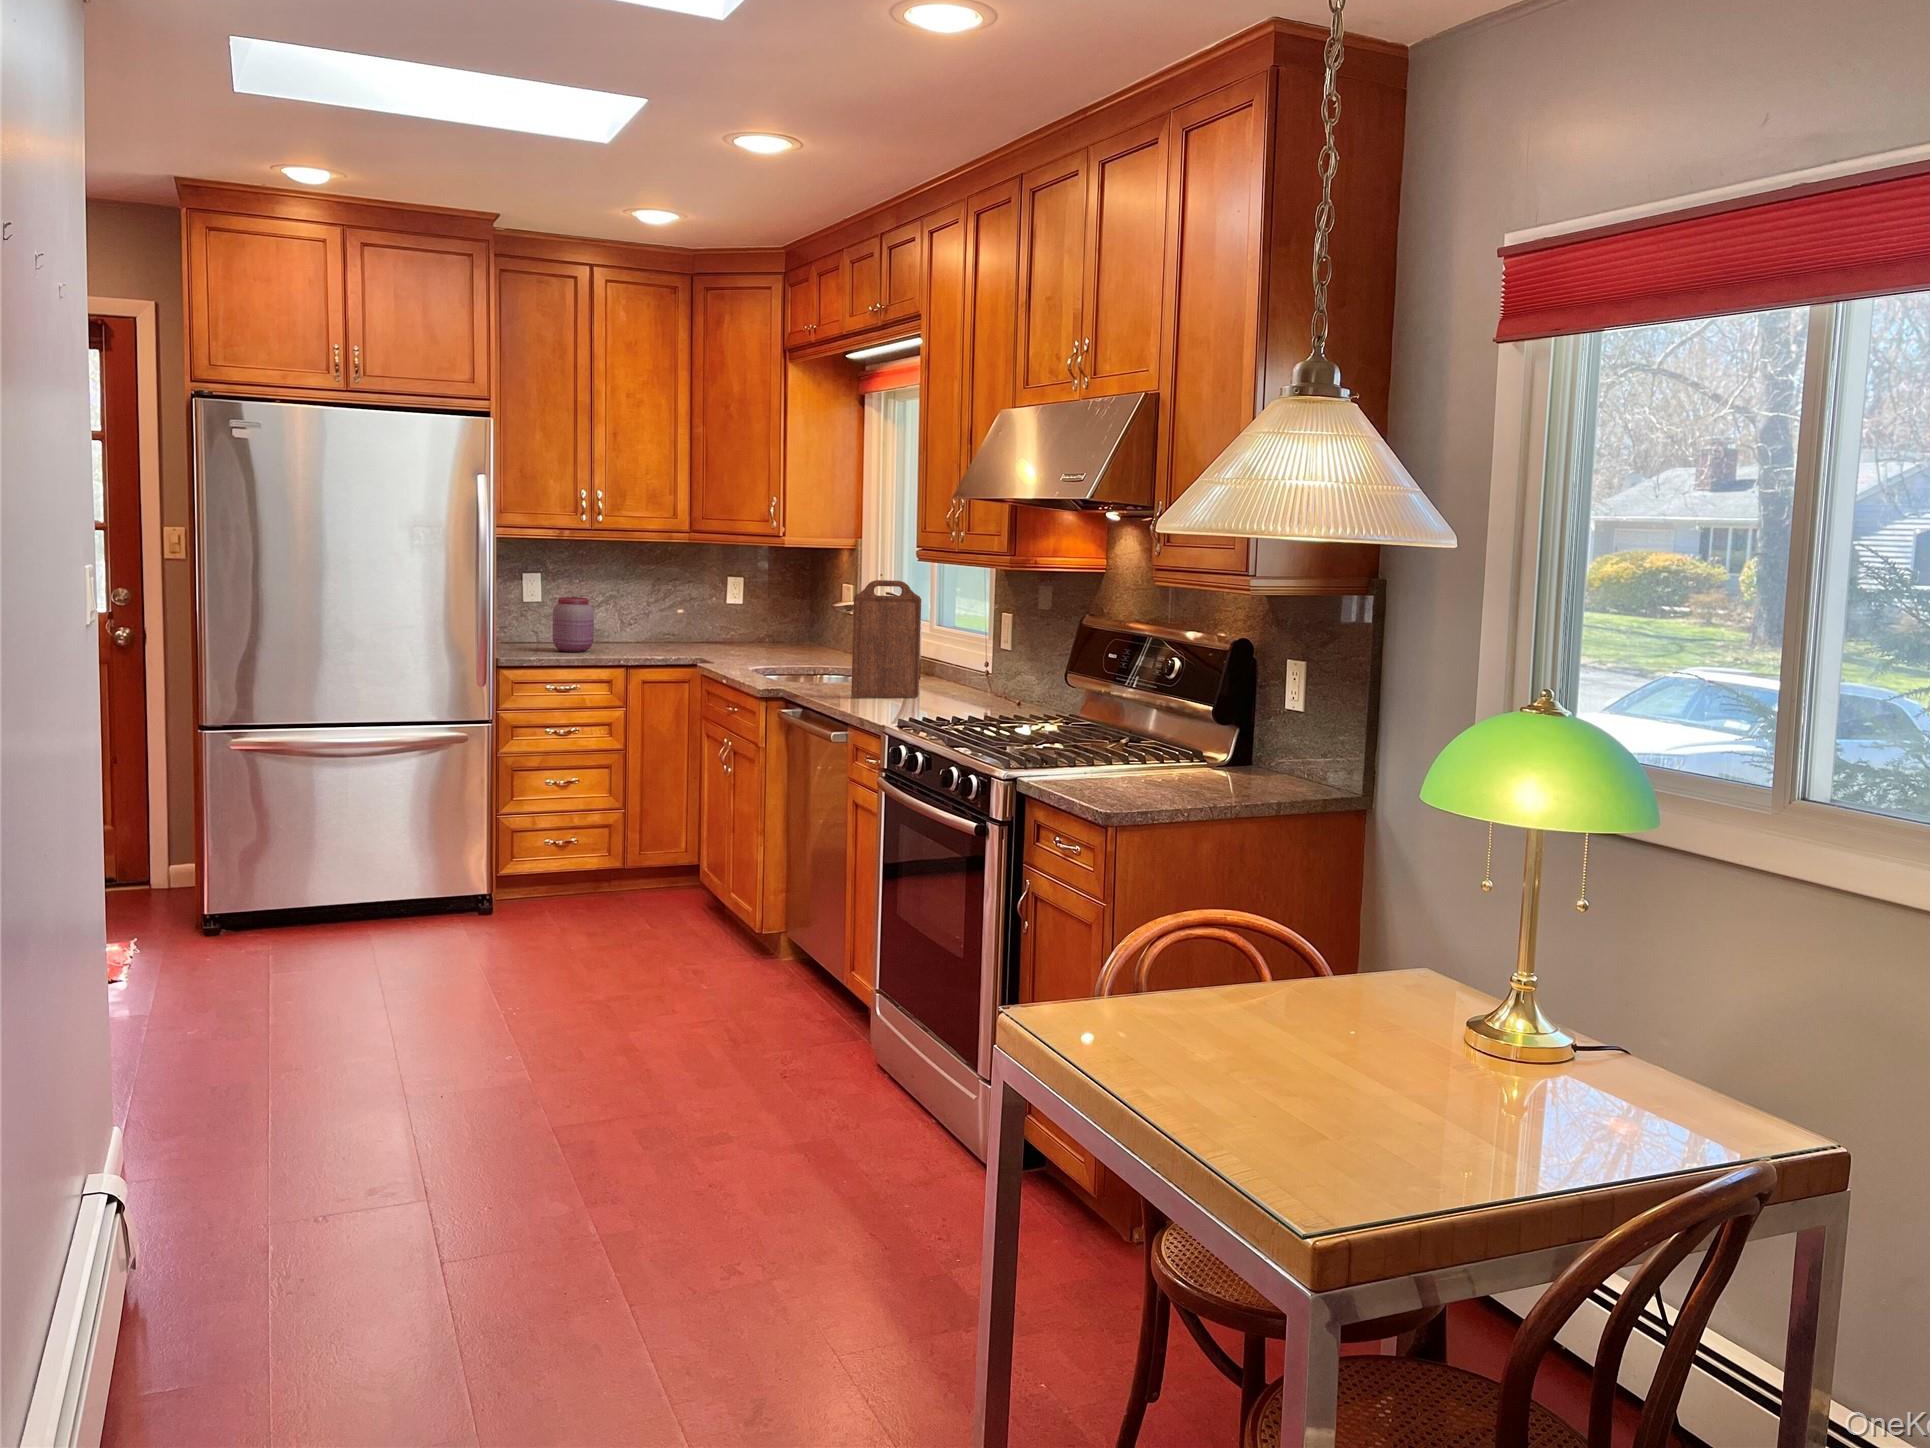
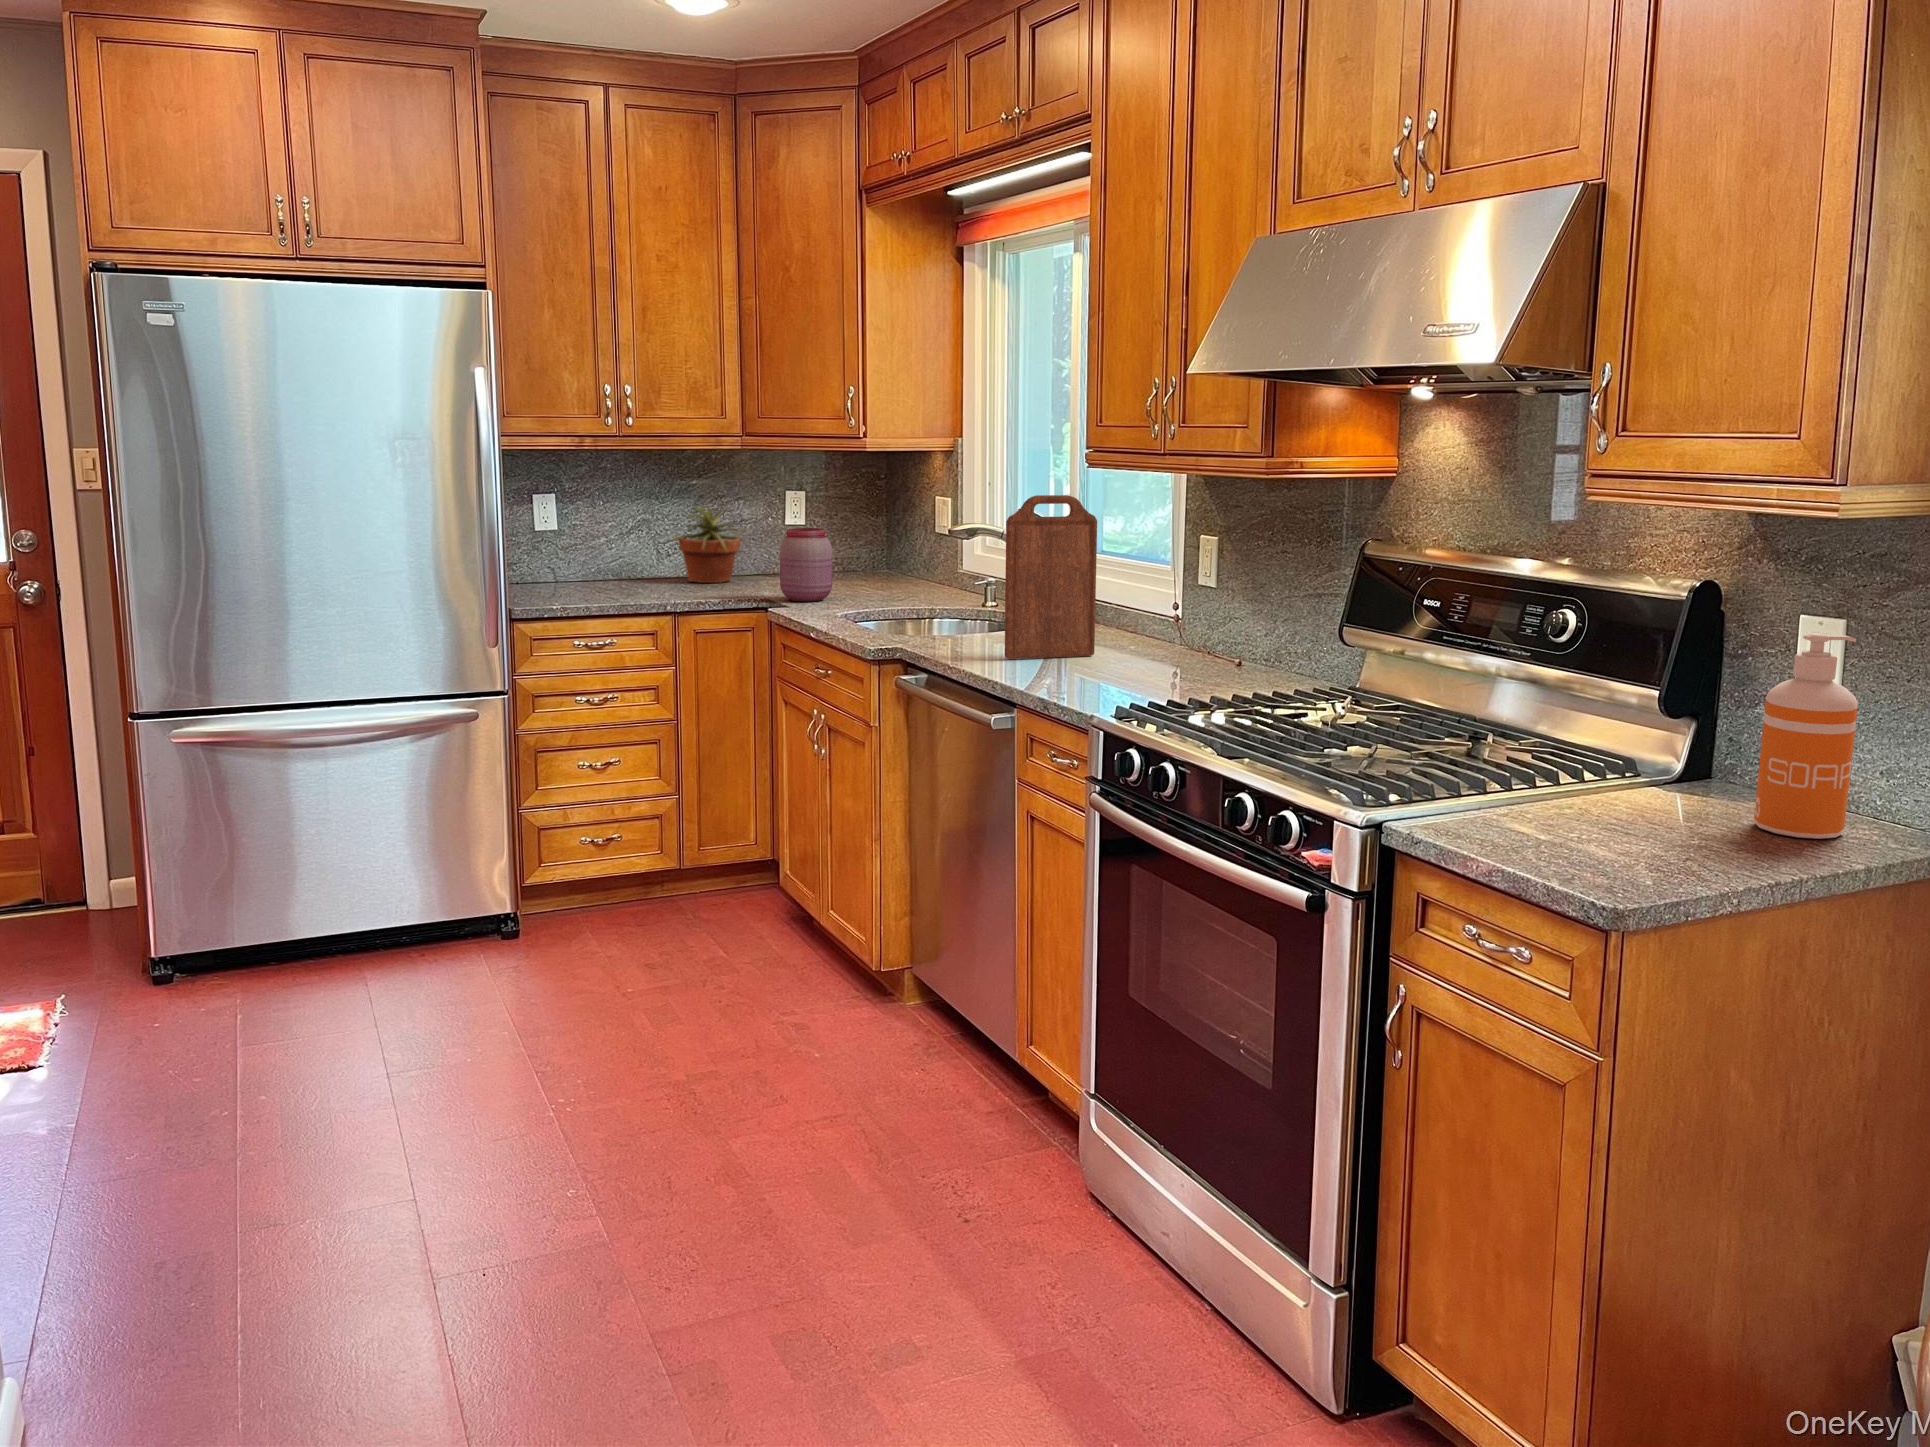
potted plant: none [623,584,705,648] -> present [671,506,748,583]
jar: present [553,597,594,652] -> present [780,528,832,602]
soap dispenser: none [1233,665,1285,788] -> present [1754,633,1858,839]

